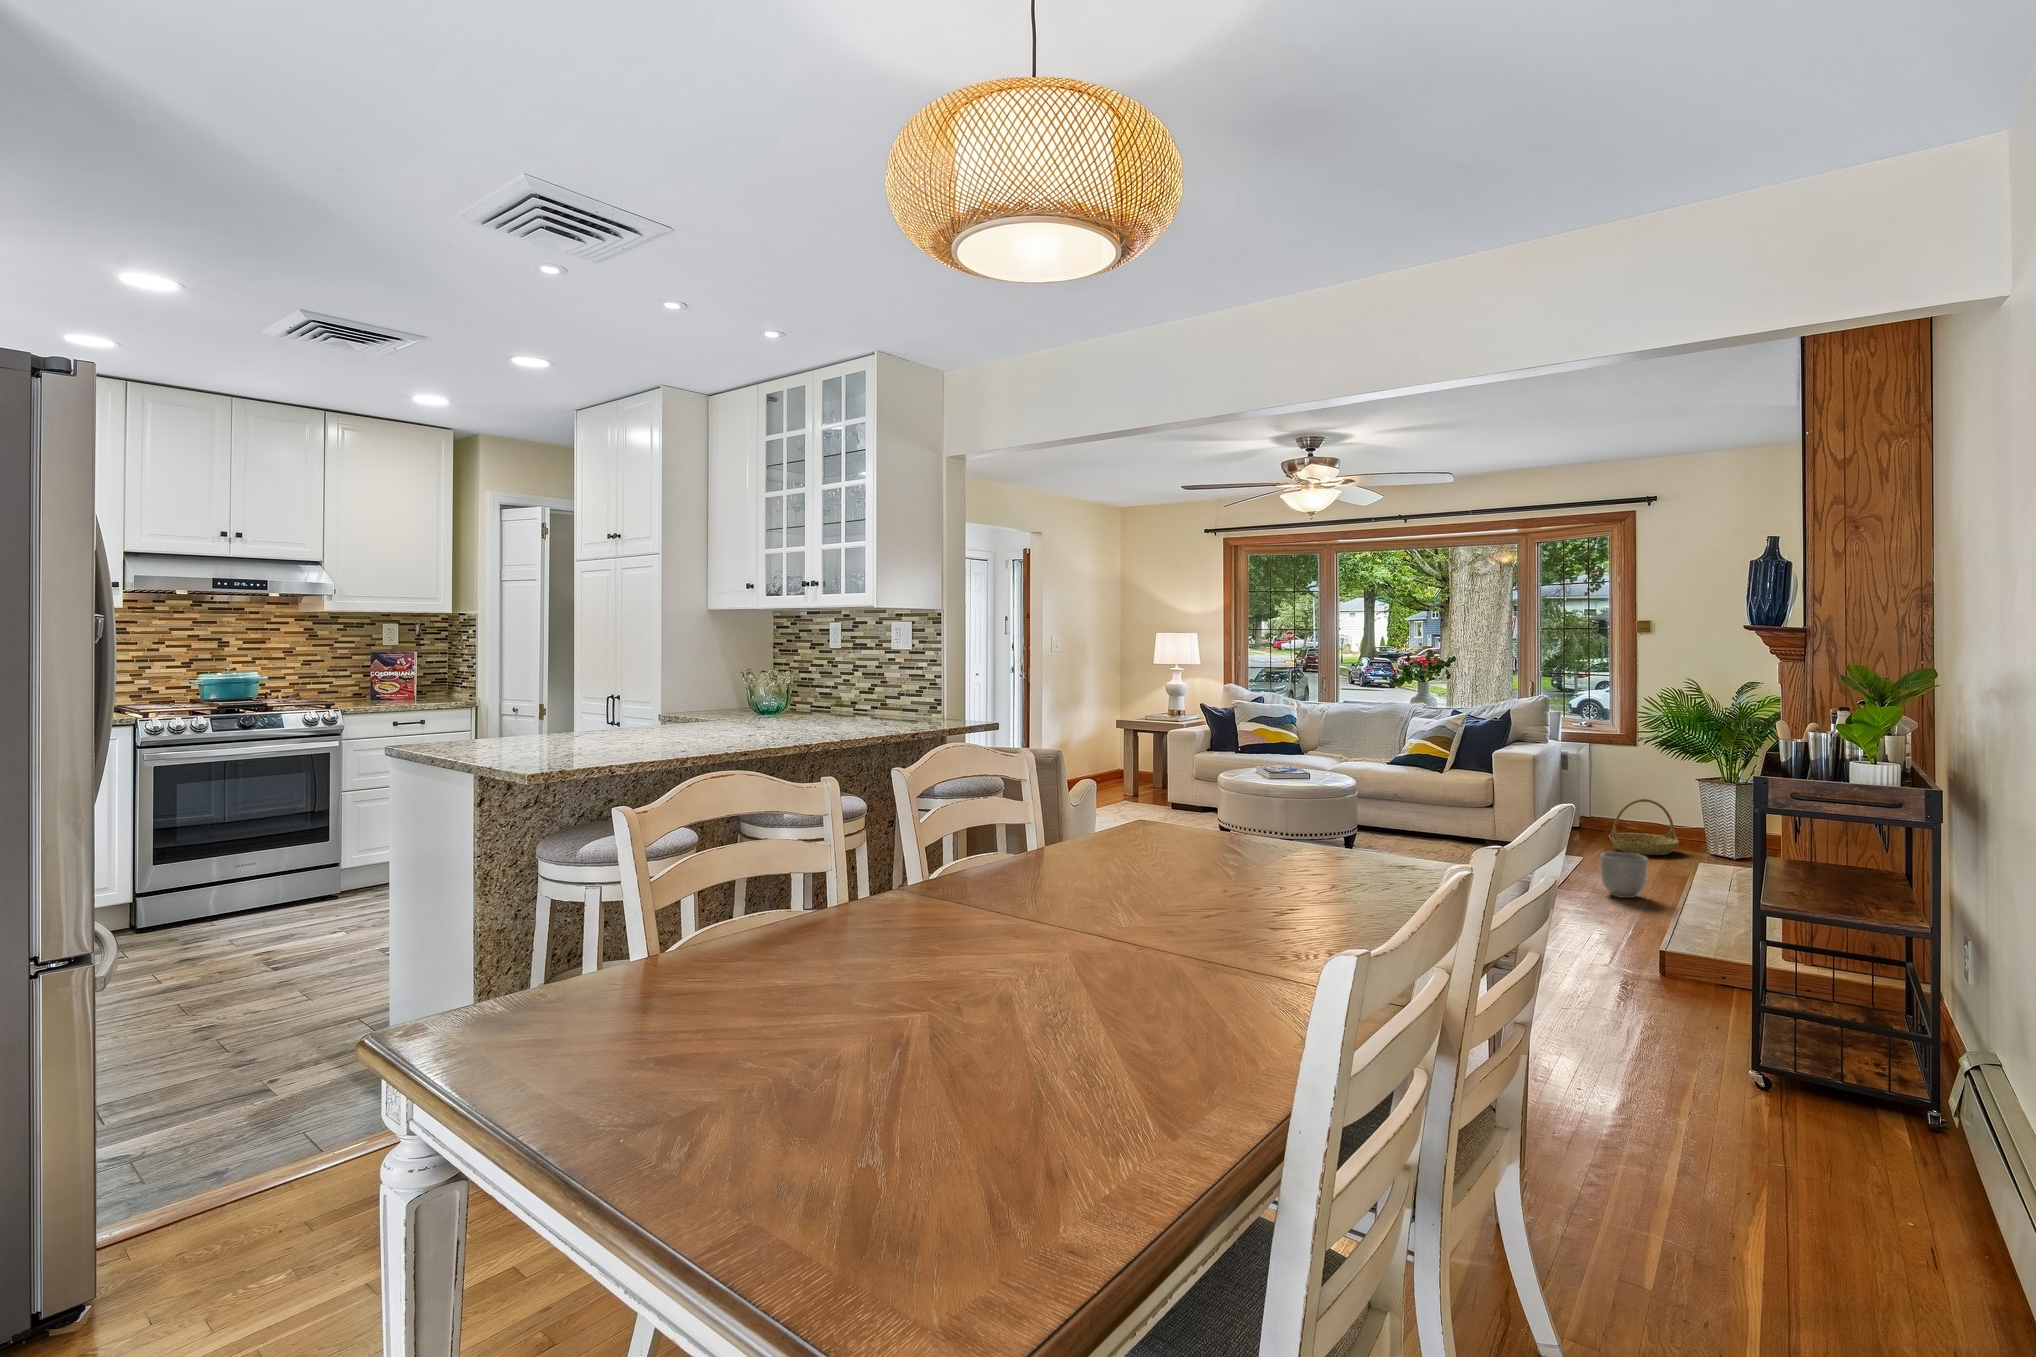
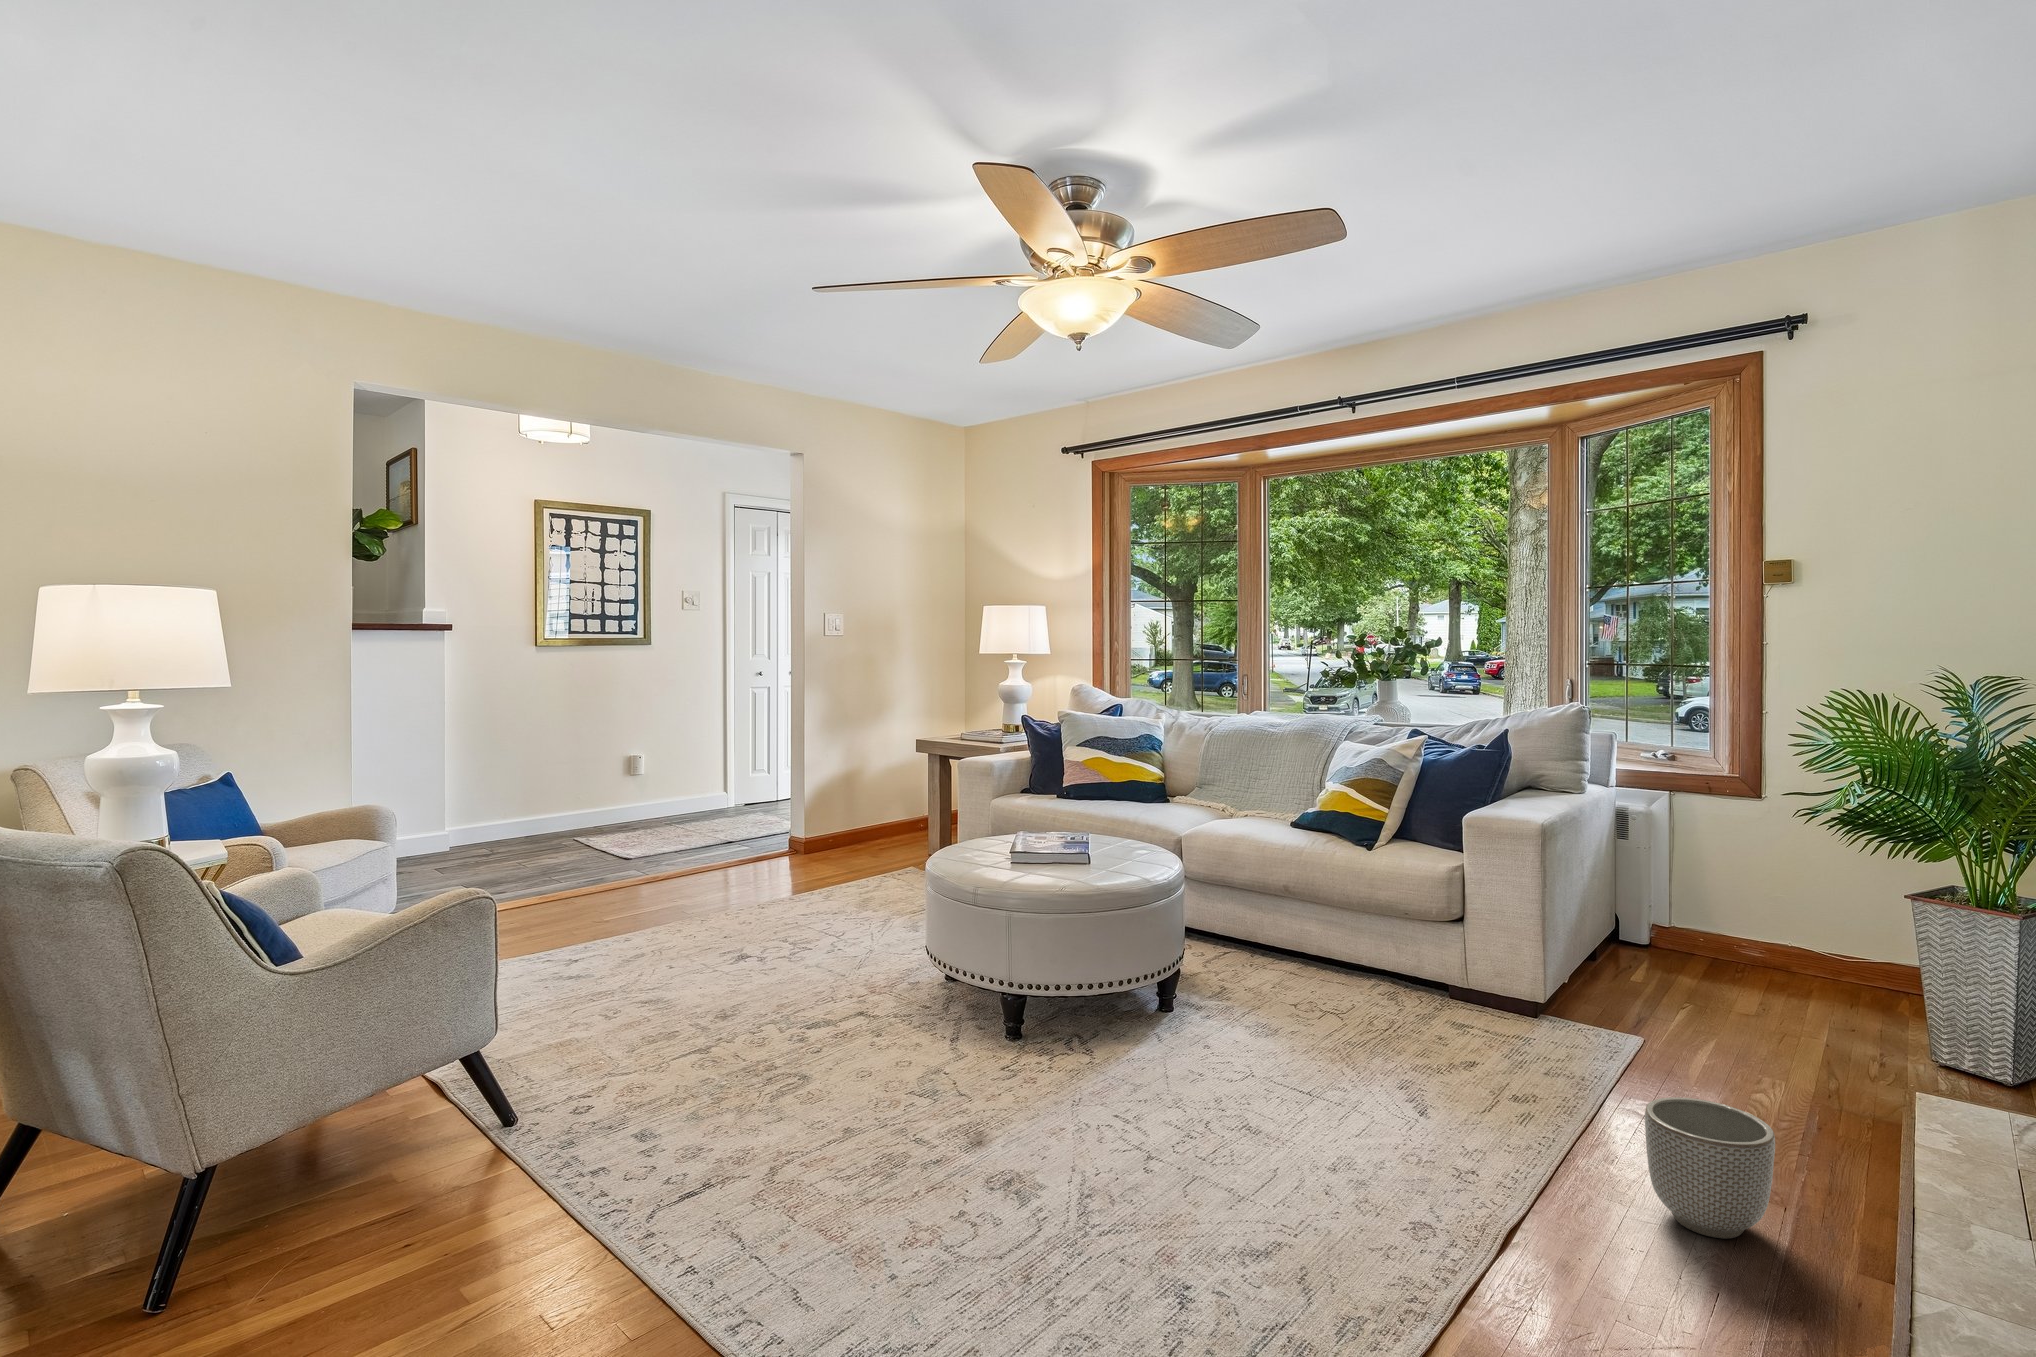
basket: present [1609,799,1679,855] -> none [1699,920,1857,1046]

